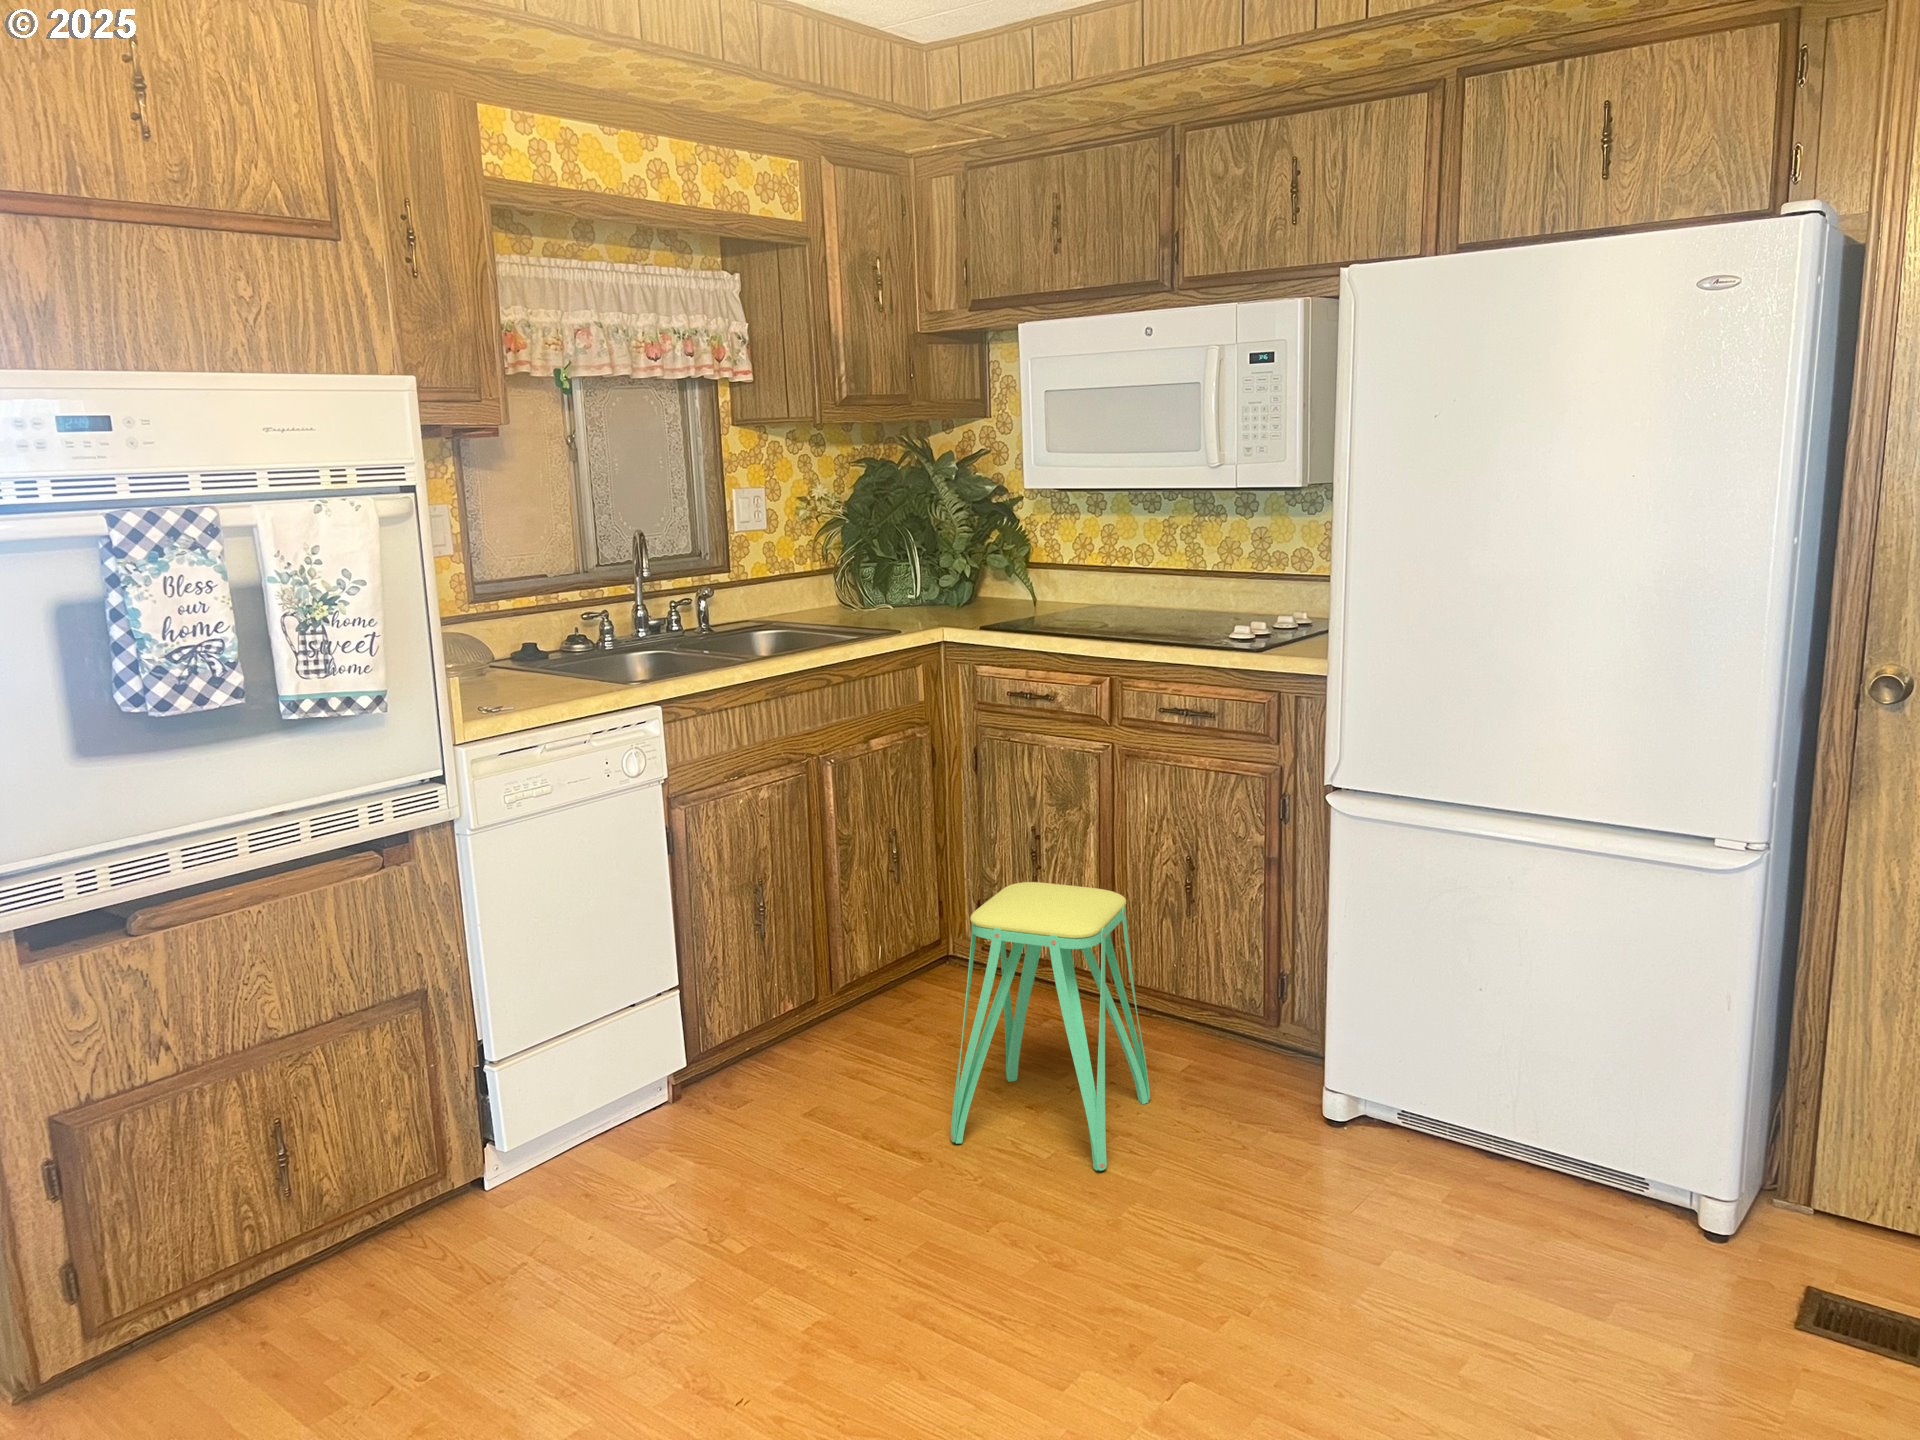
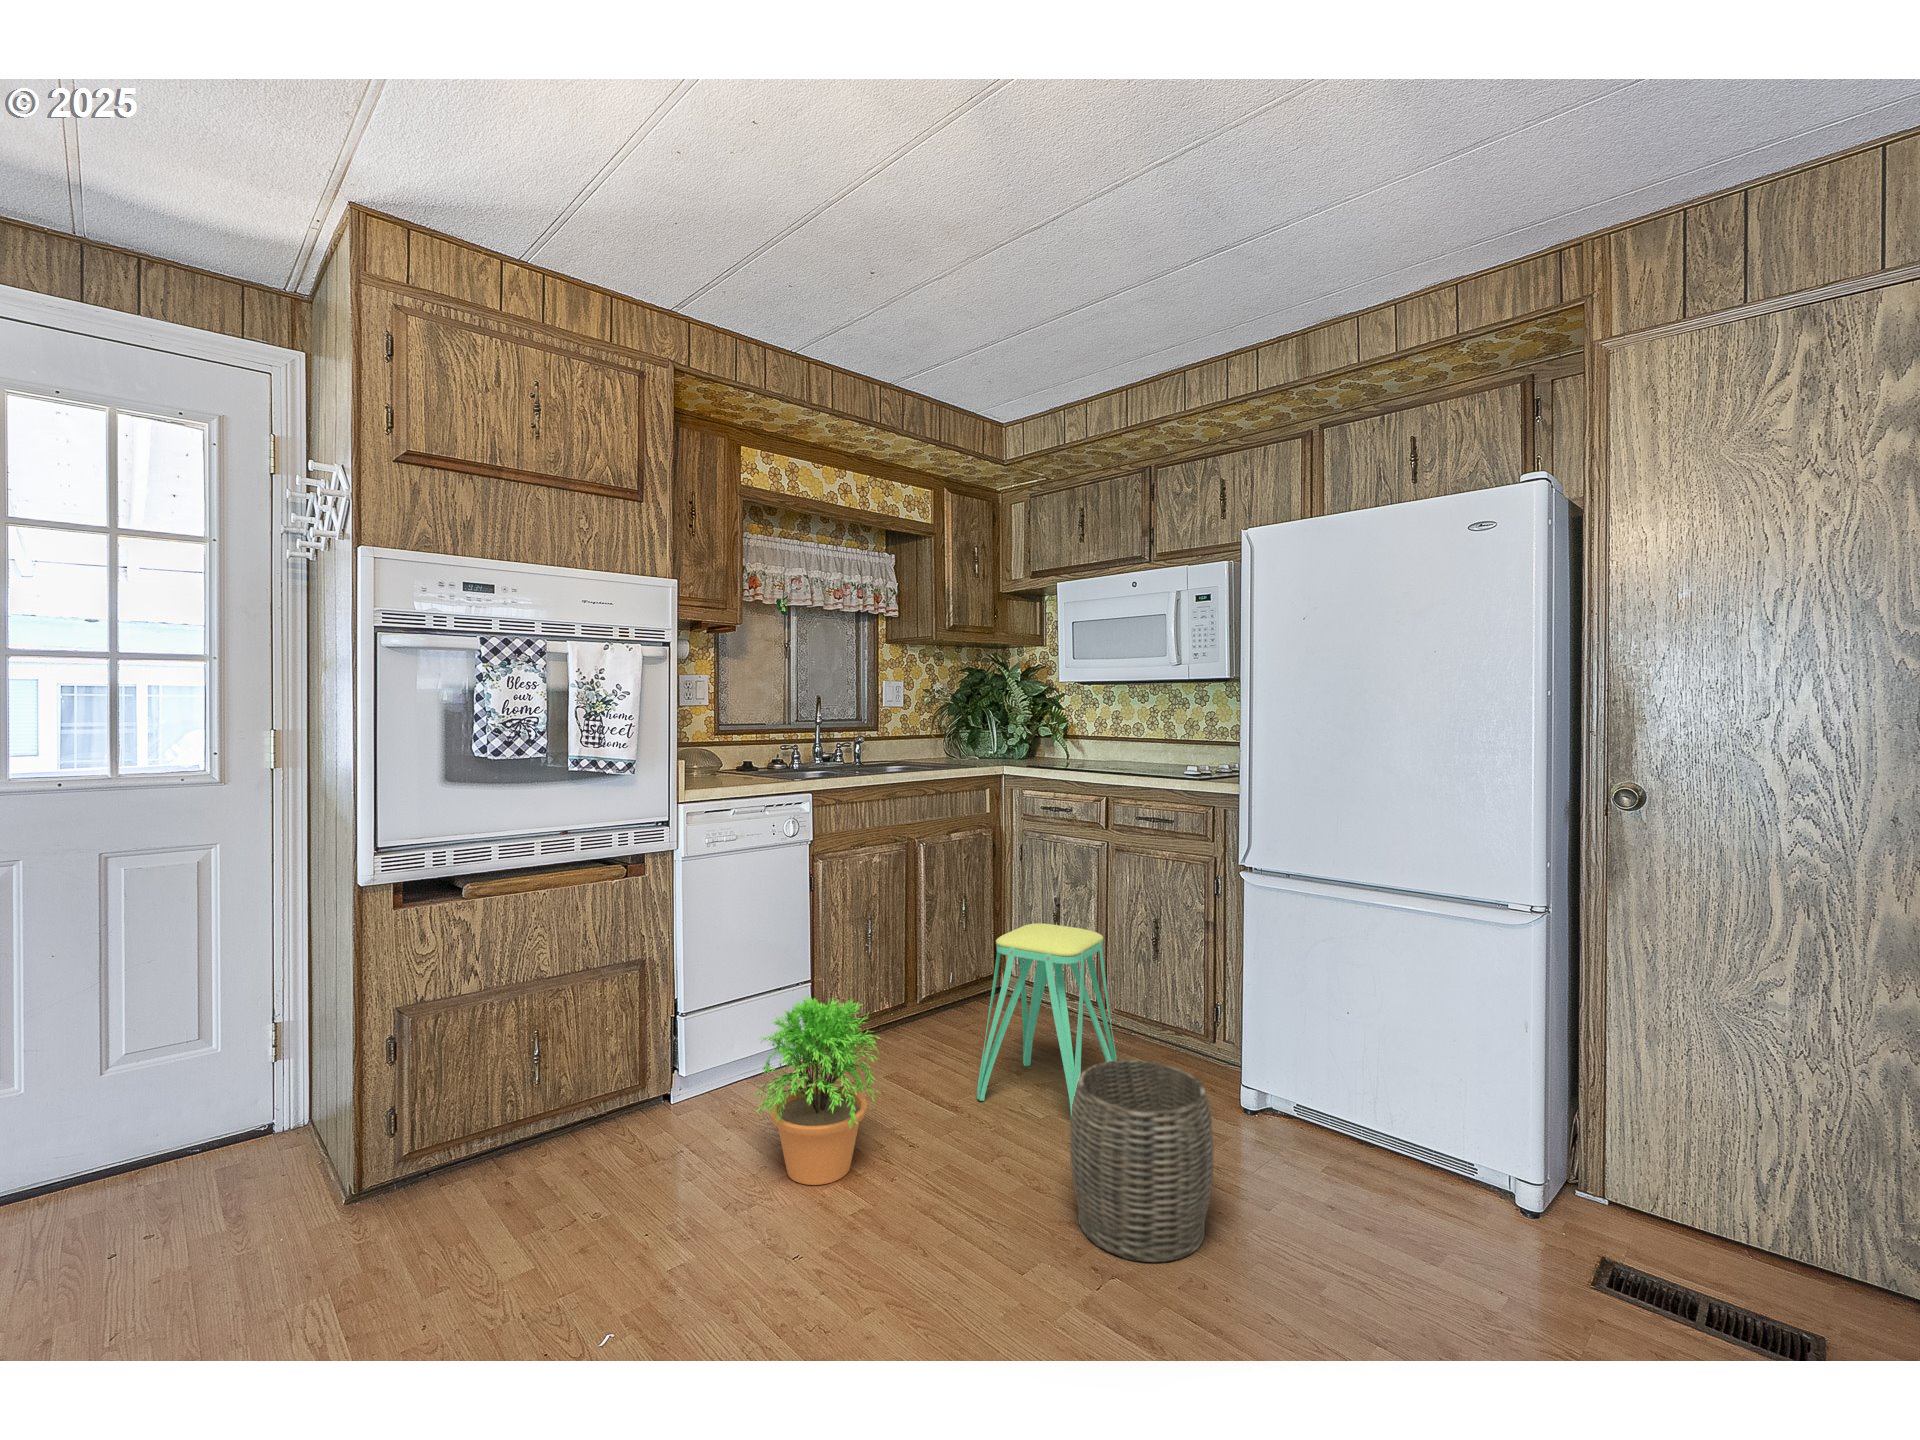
potted plant: none [632,1034,836,1300] -> present [756,997,880,1185]
woven basket: none [1117,1090,1316,1363] -> present [1070,1060,1213,1262]

